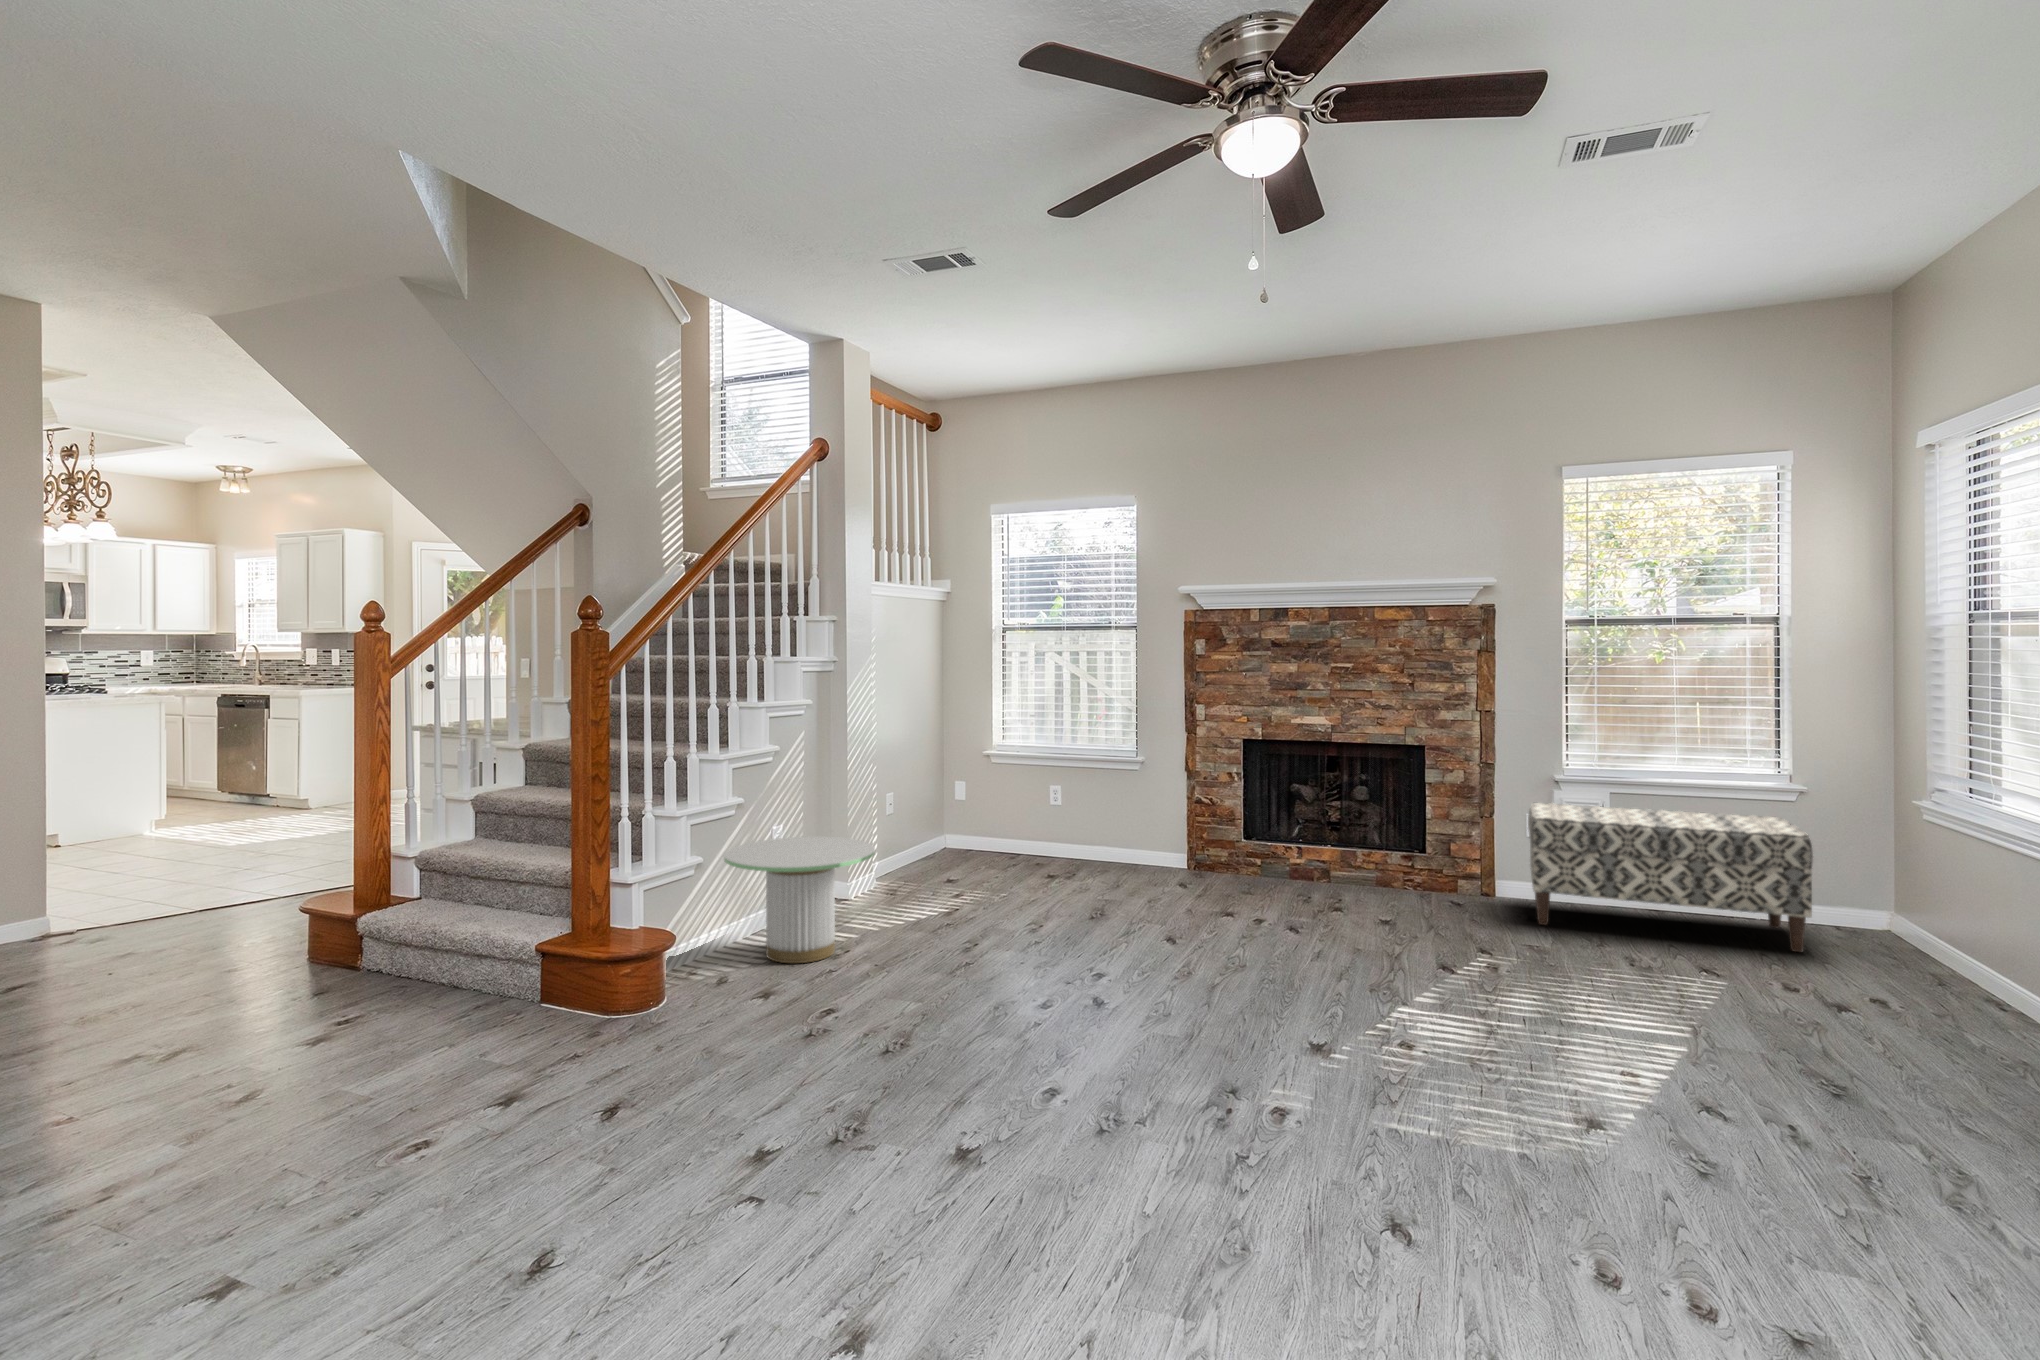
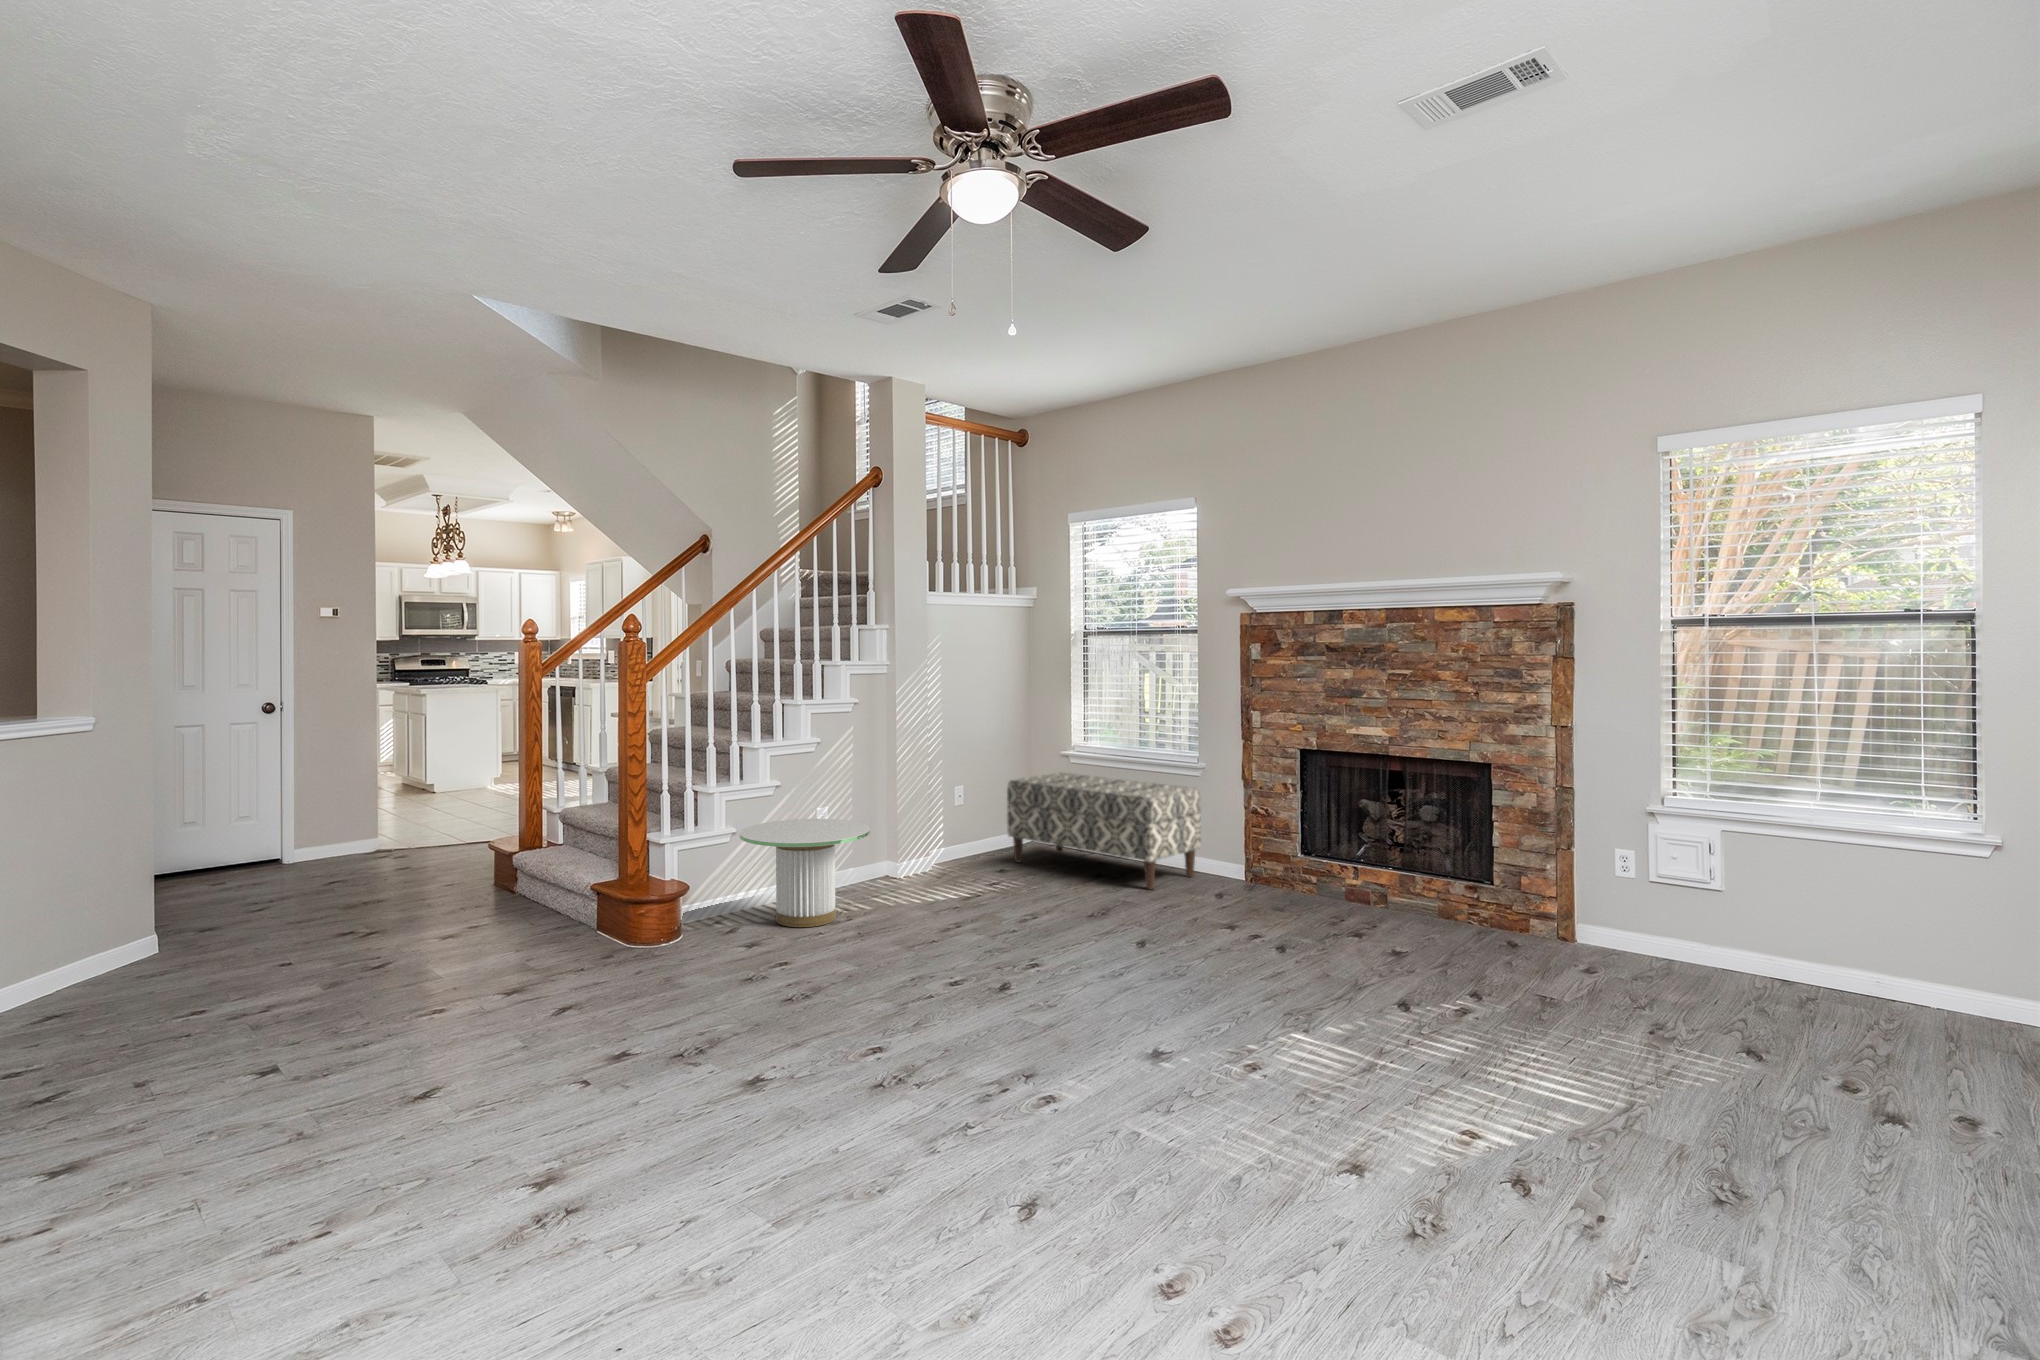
bench: present [1528,803,1813,952] -> present [1007,773,1201,889]

